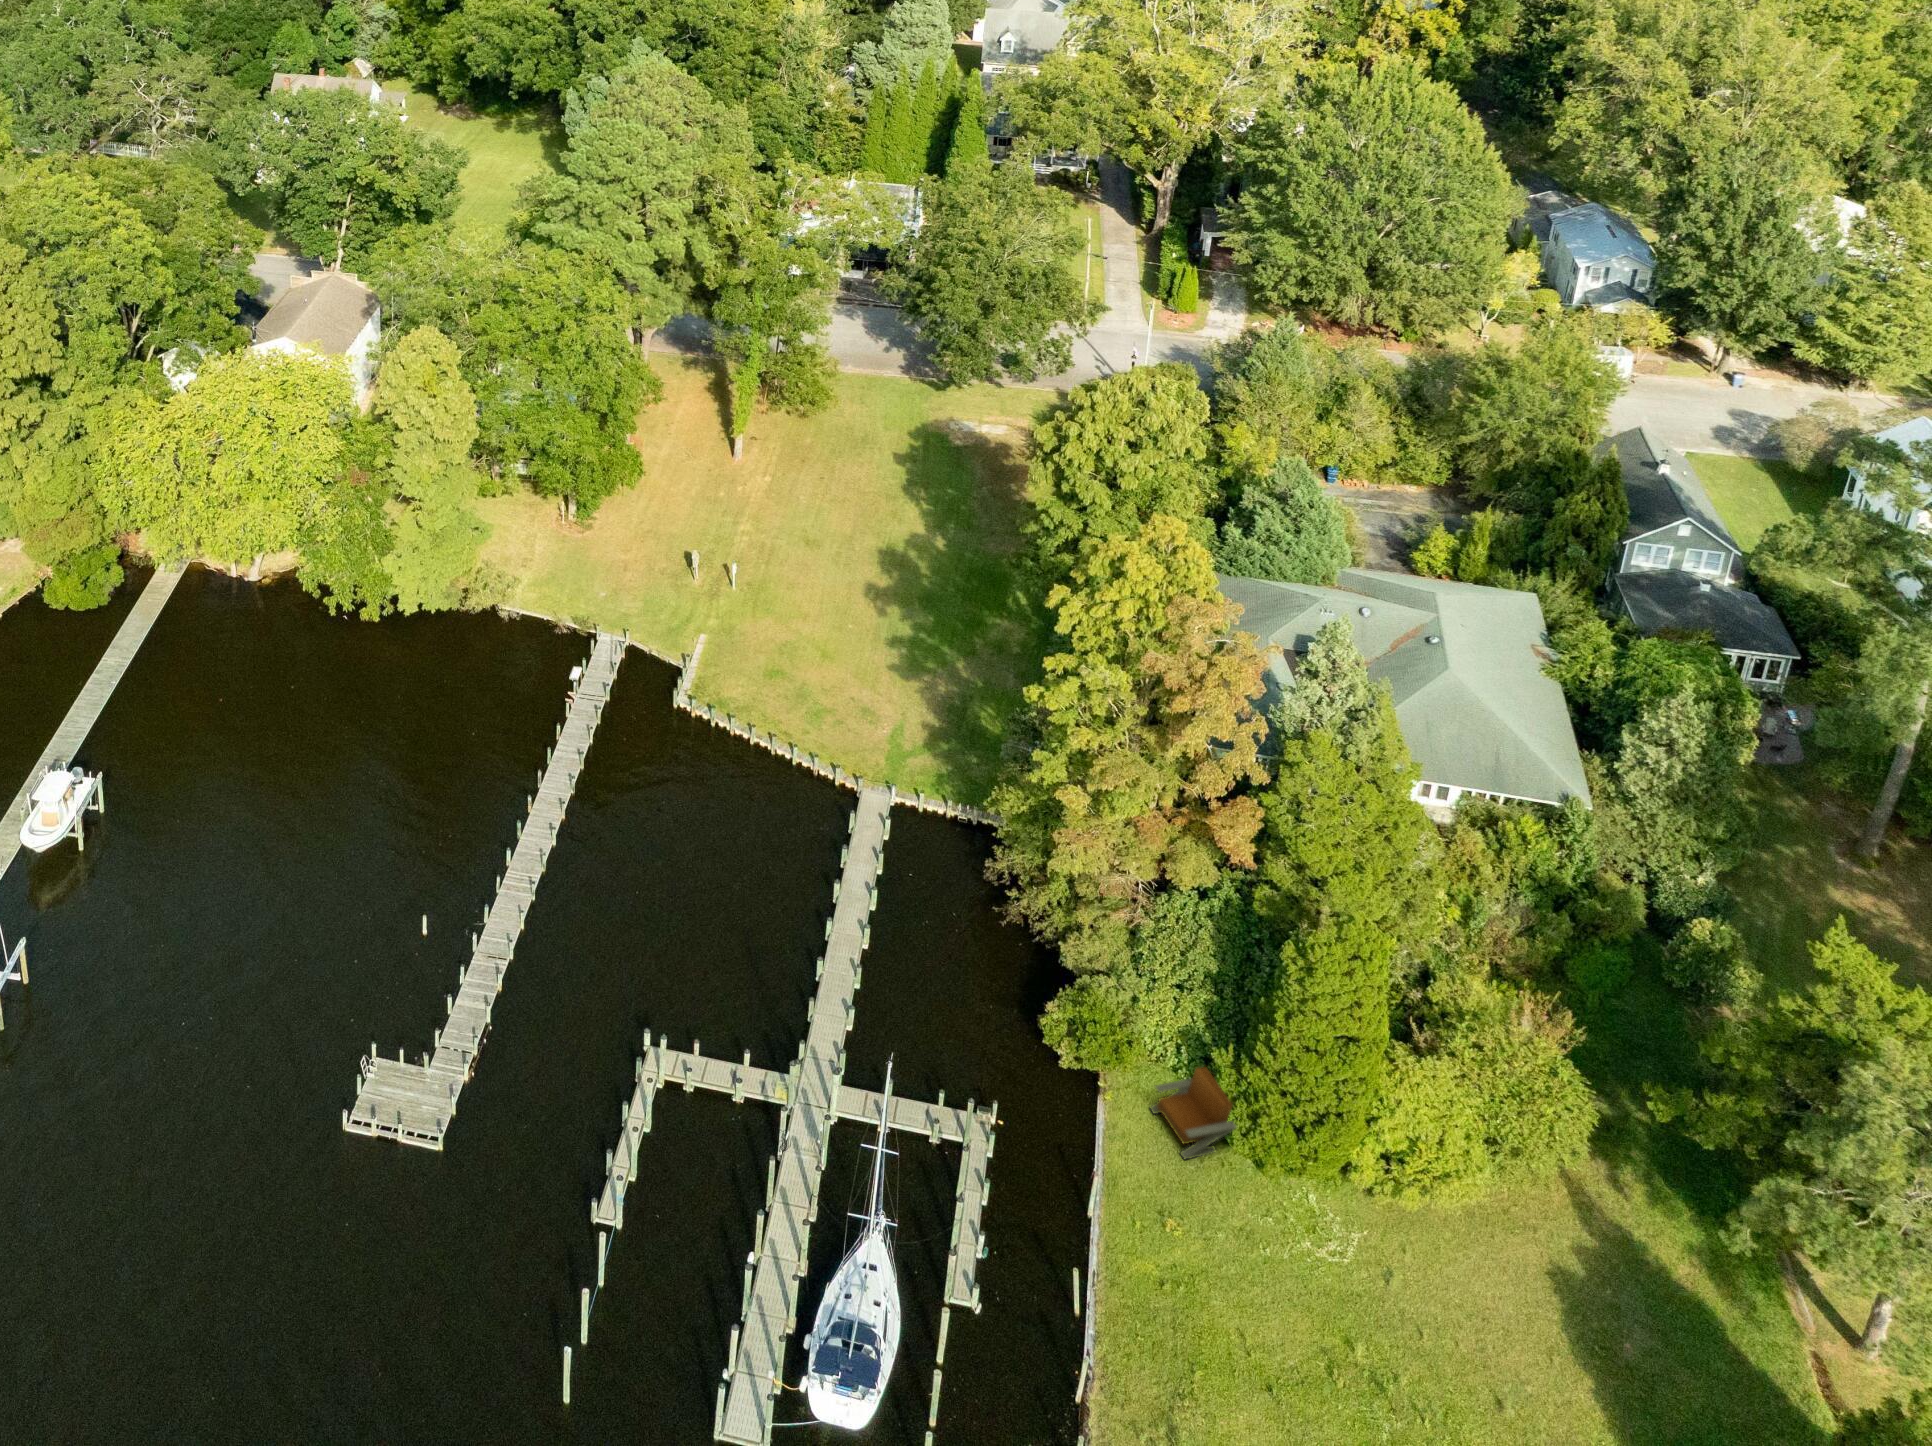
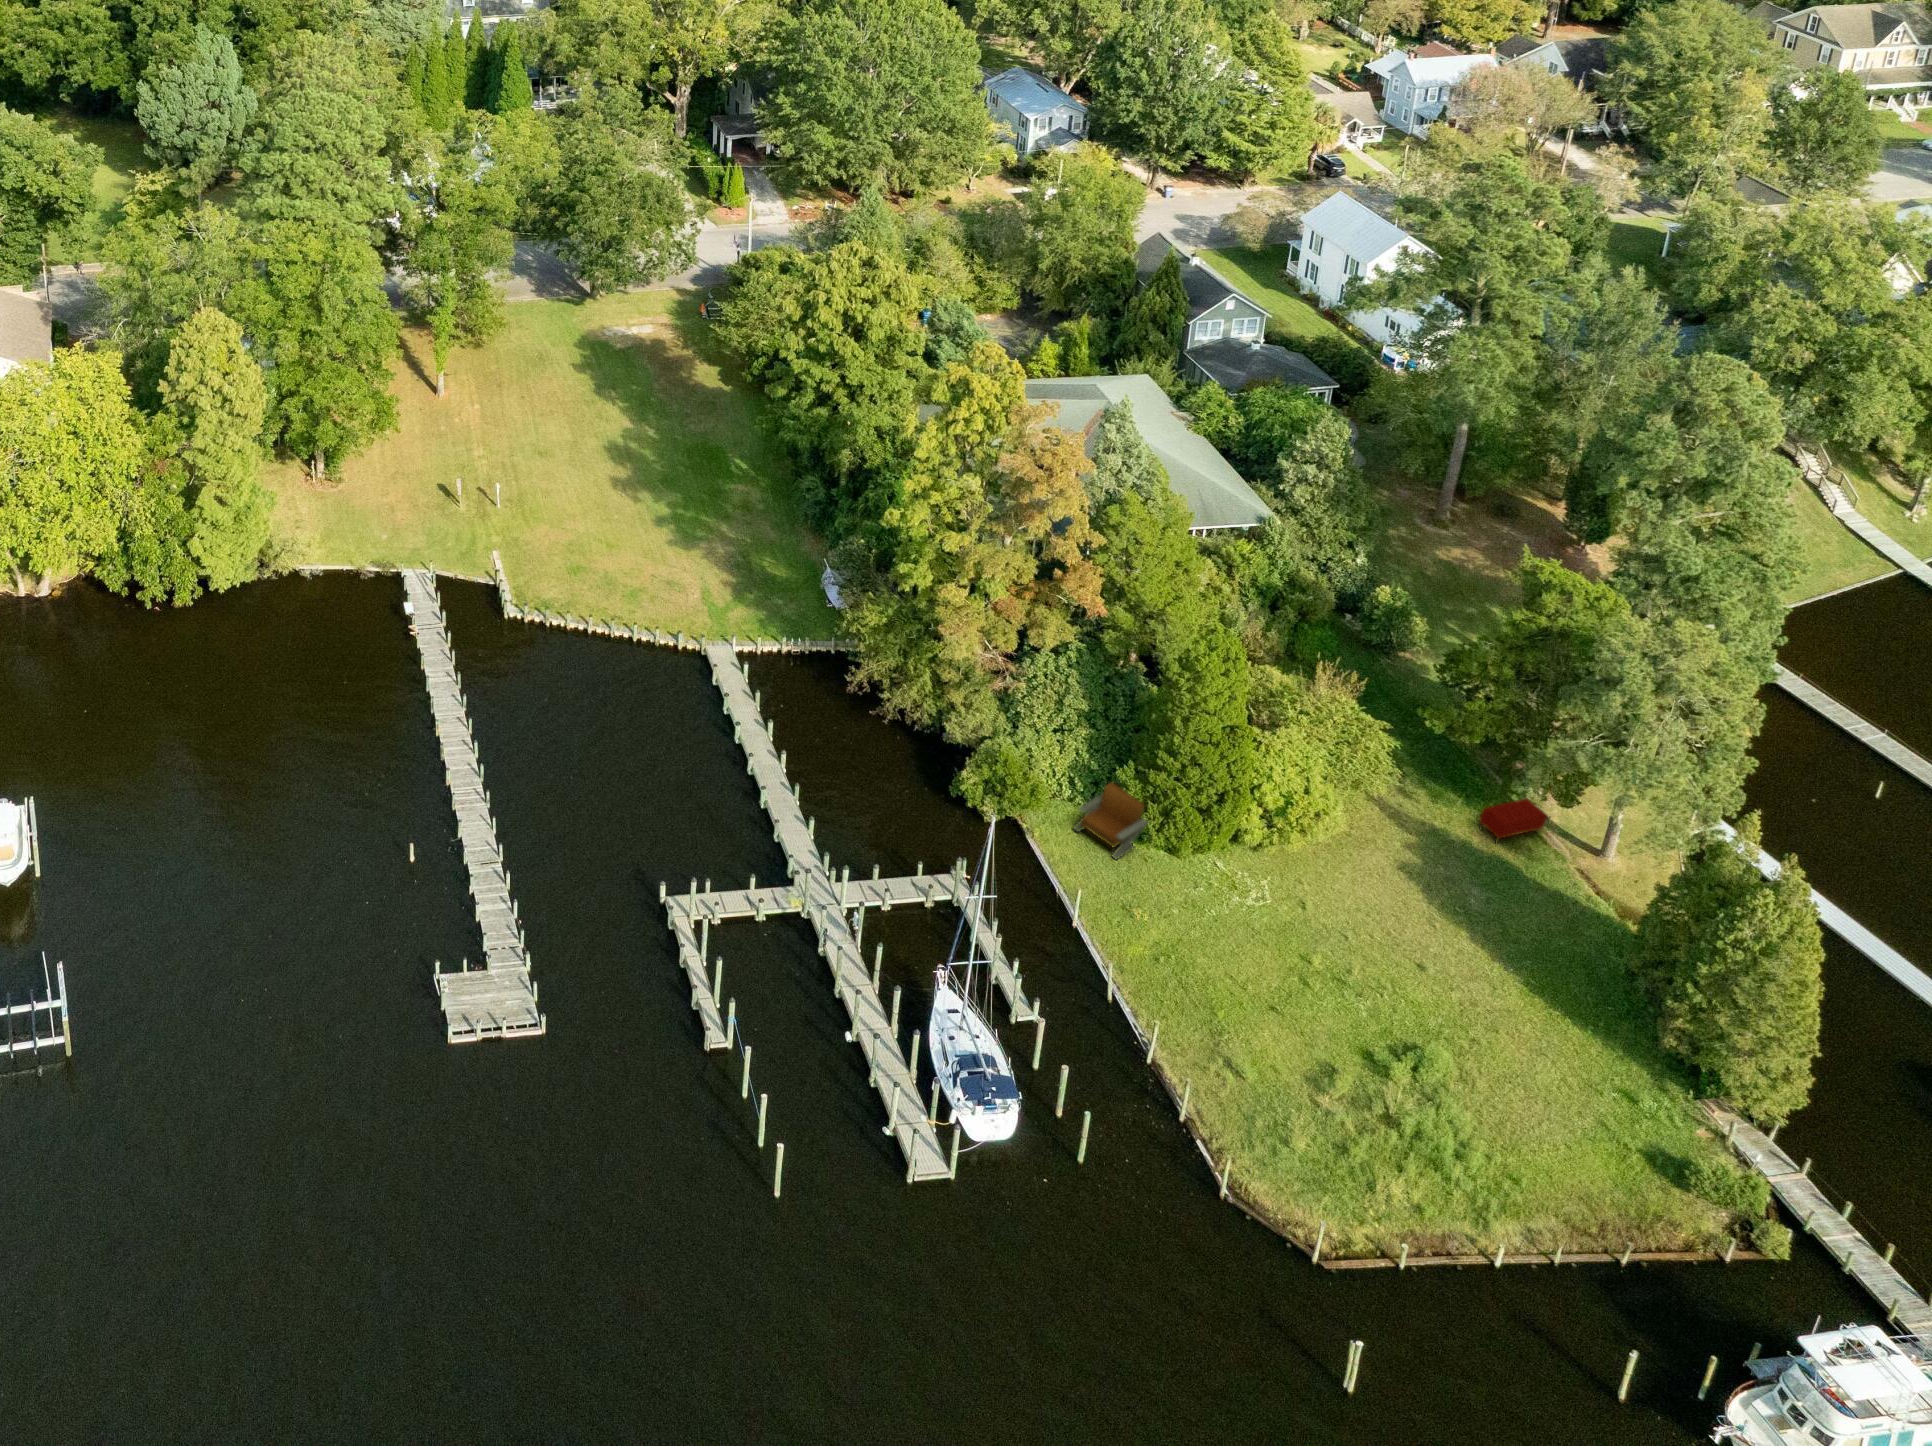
bench: none [1714,1245,1816,1303] -> present [1479,798,1547,842]

